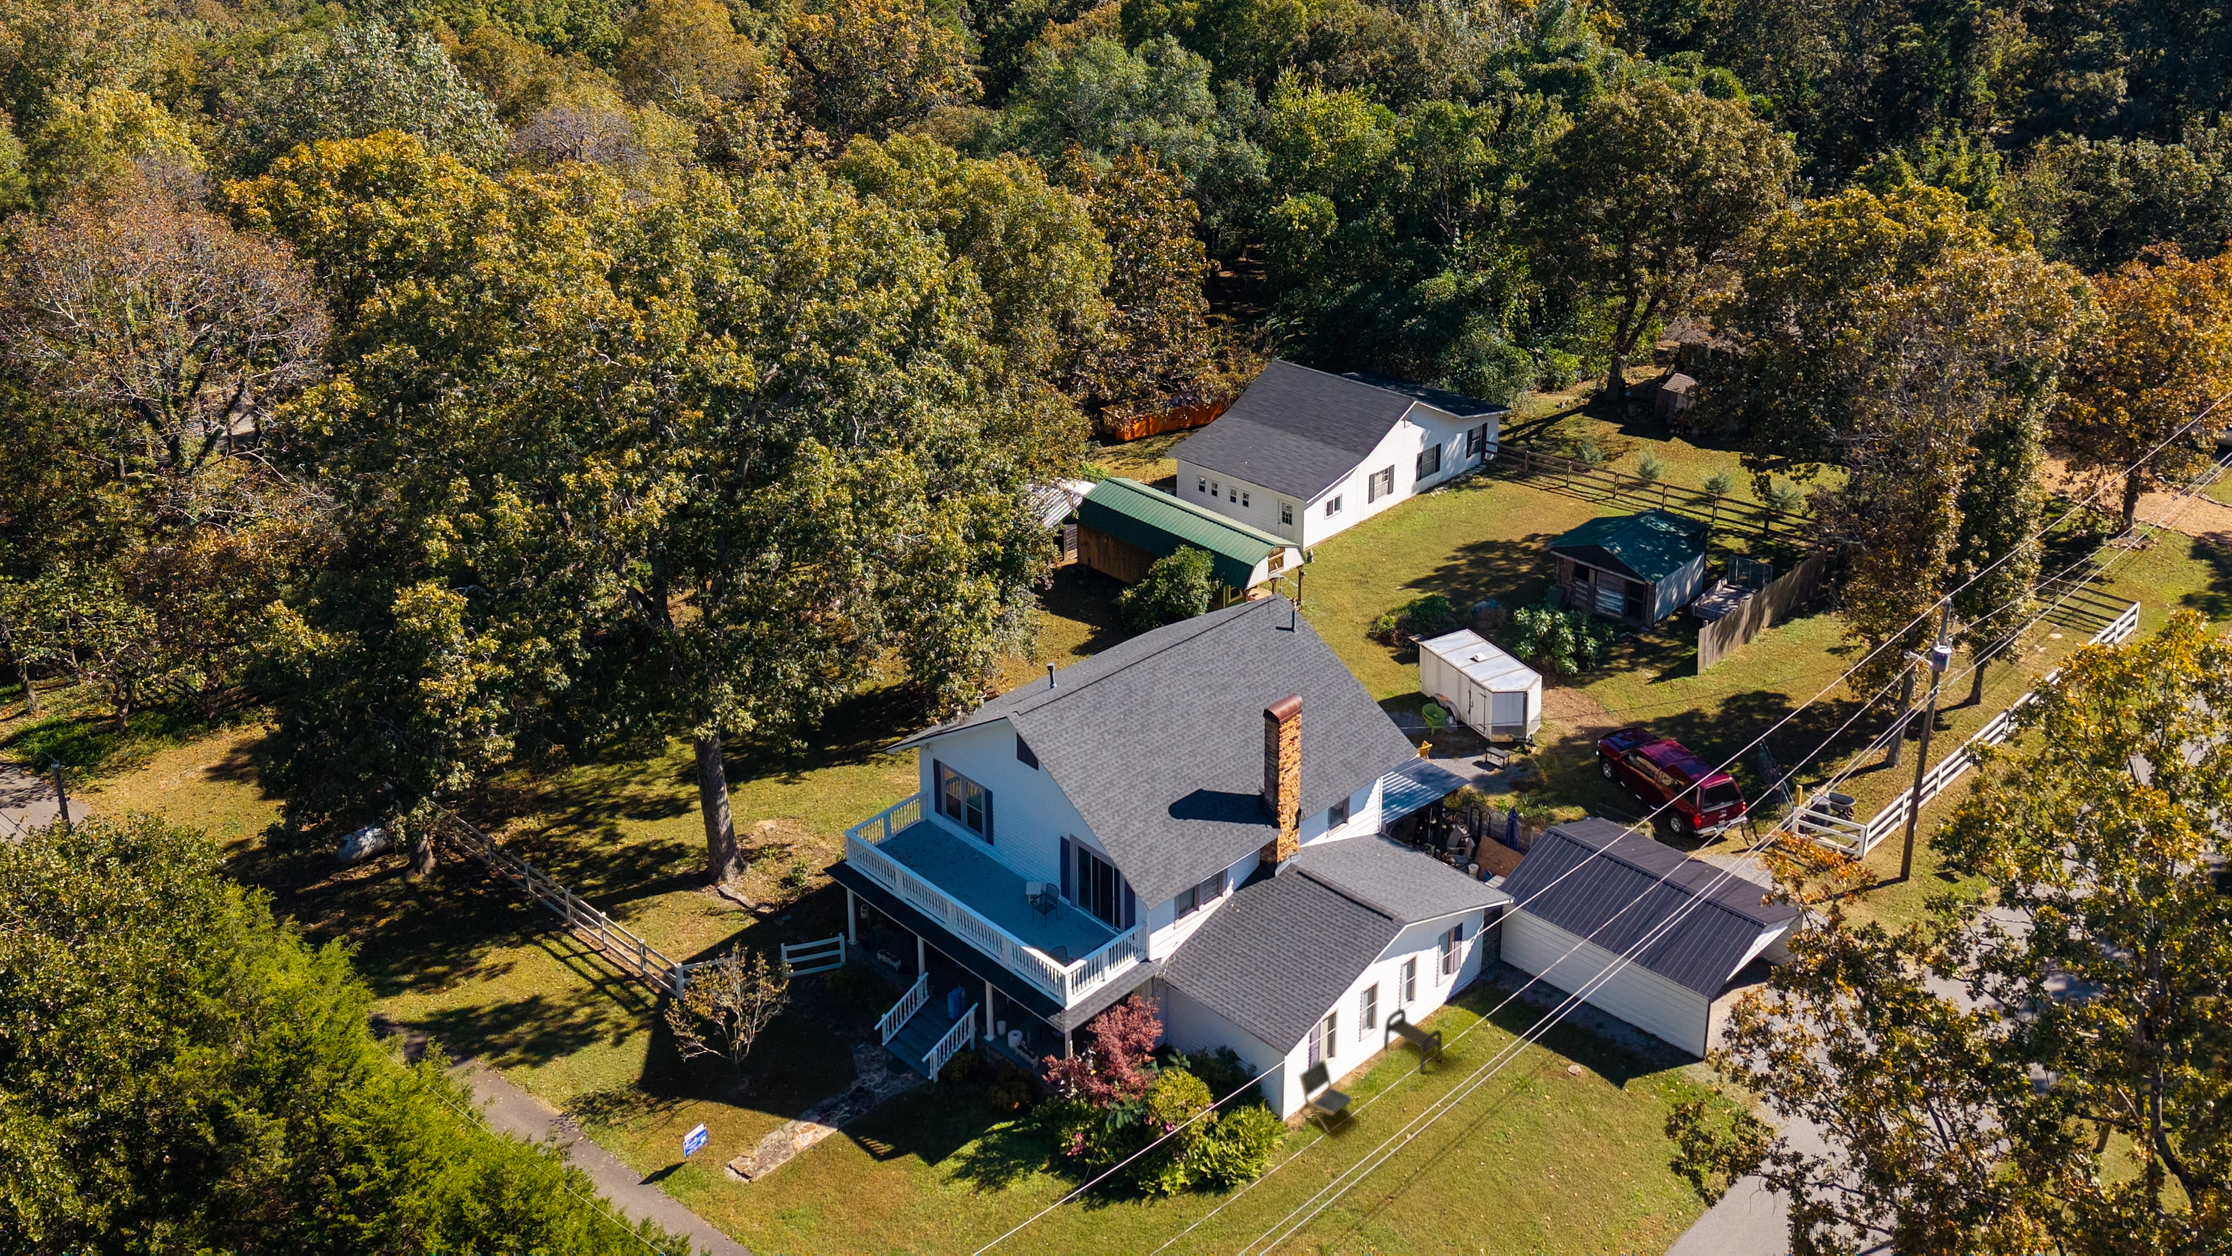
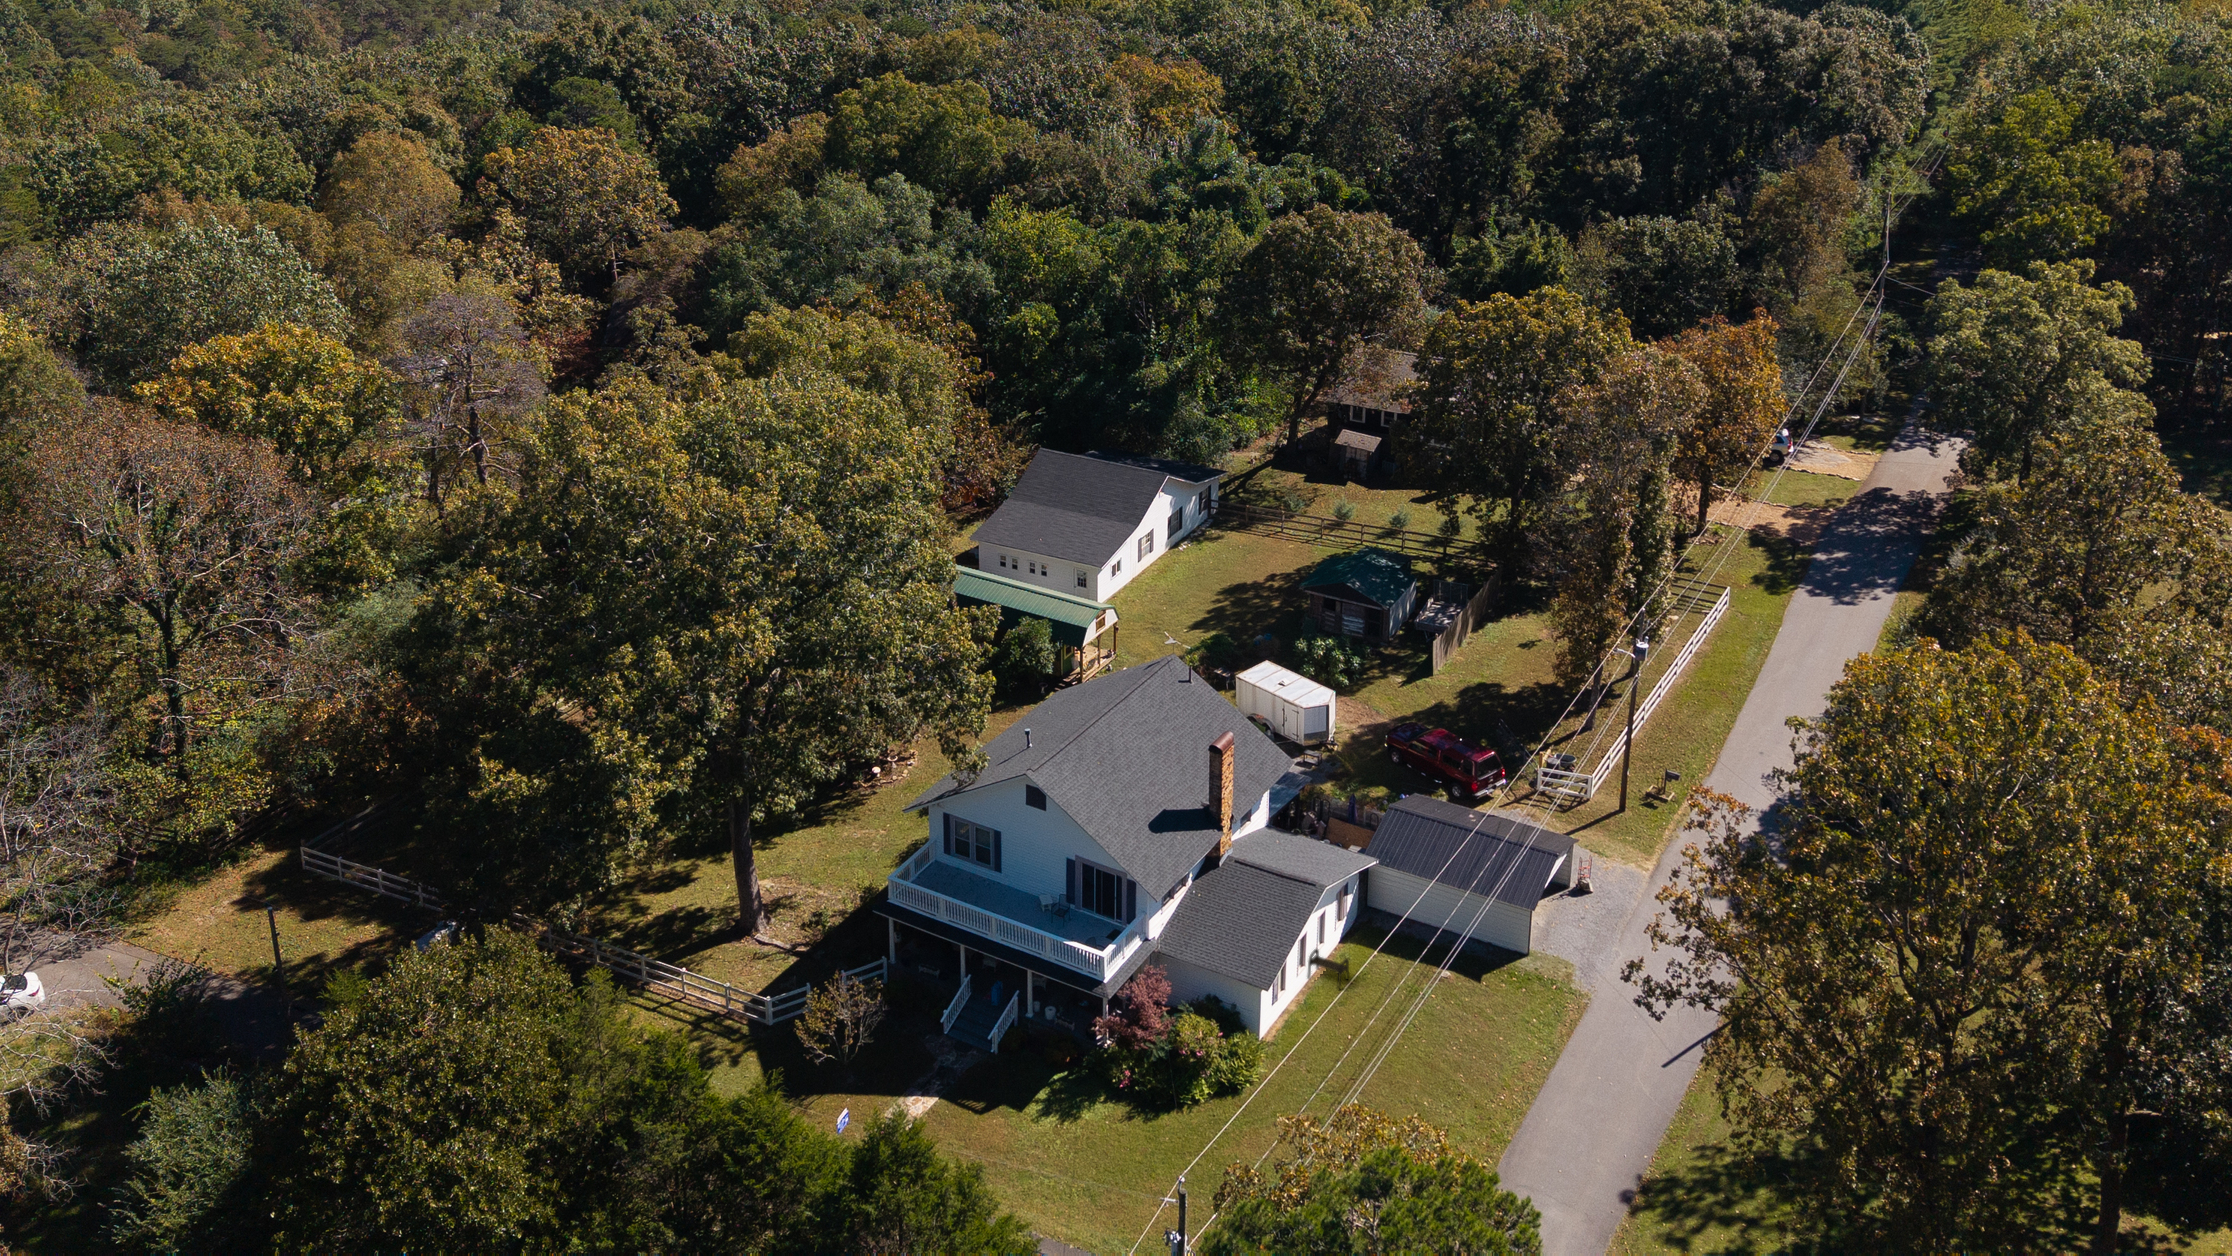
lounge chair: present [1300,1059,1353,1131] -> none [1267,989,1305,1038]

